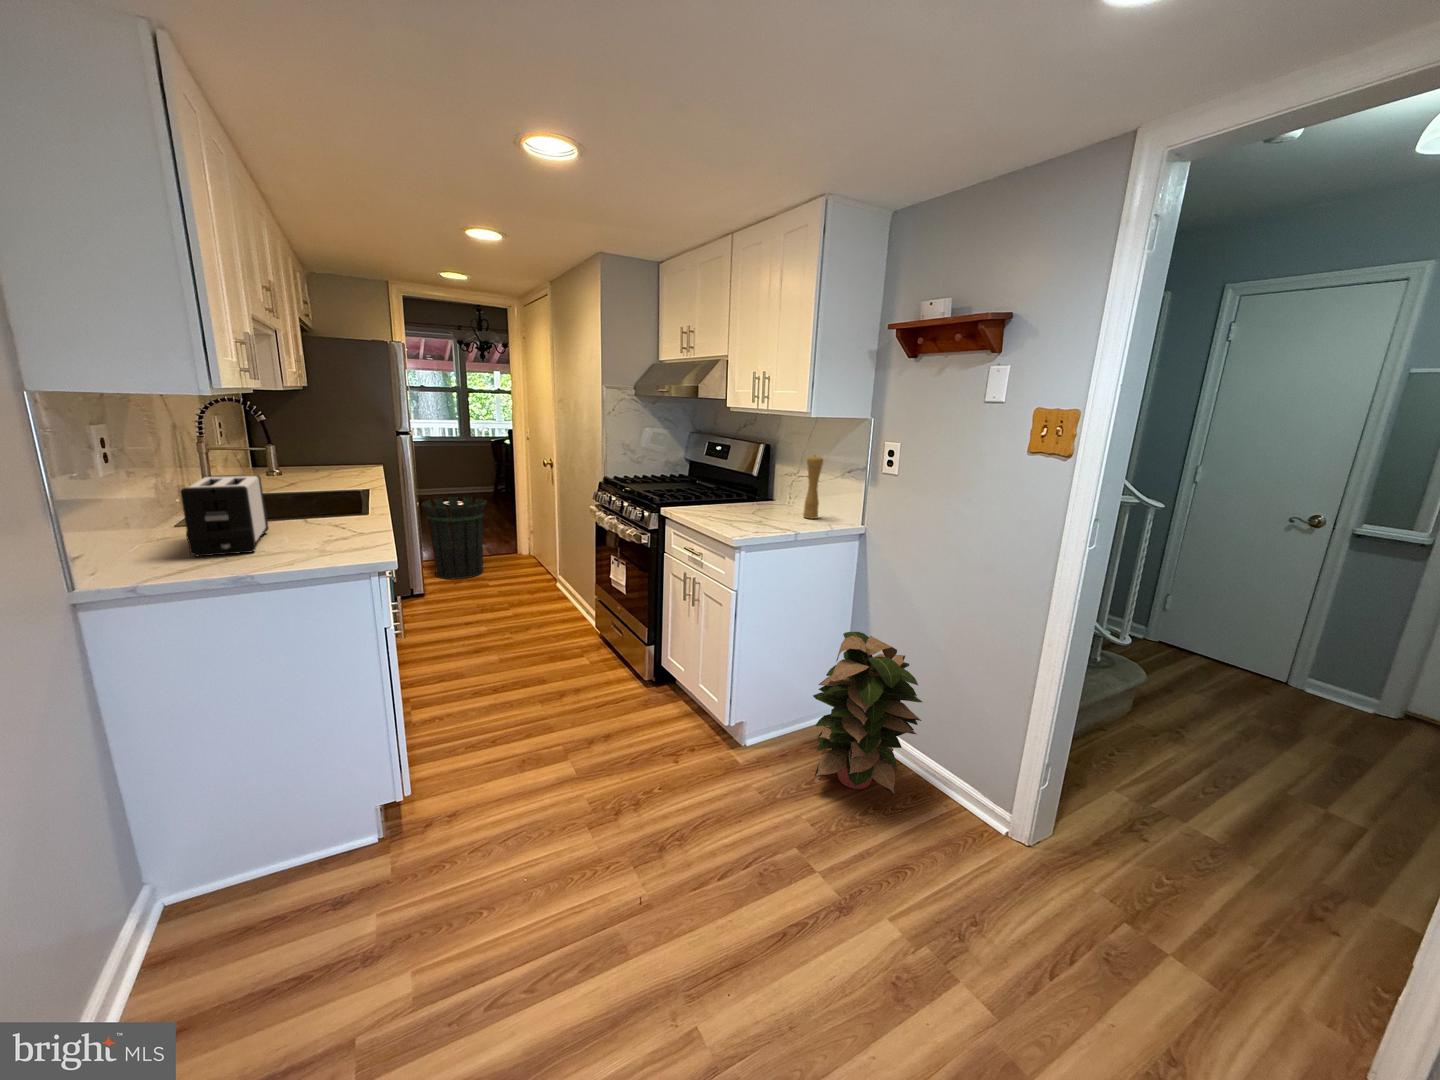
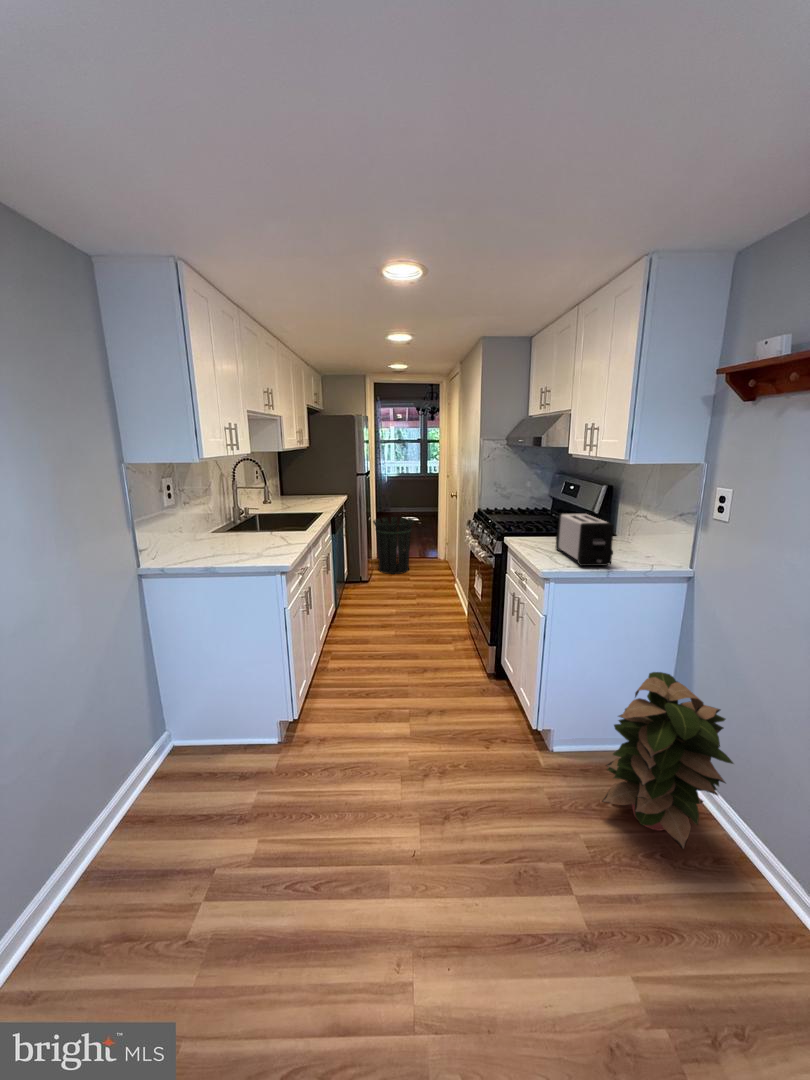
pepper mill: present [803,456,823,519] -> none [633,497,656,557]
toaster: present [181,475,269,556] -> present [556,513,614,566]

